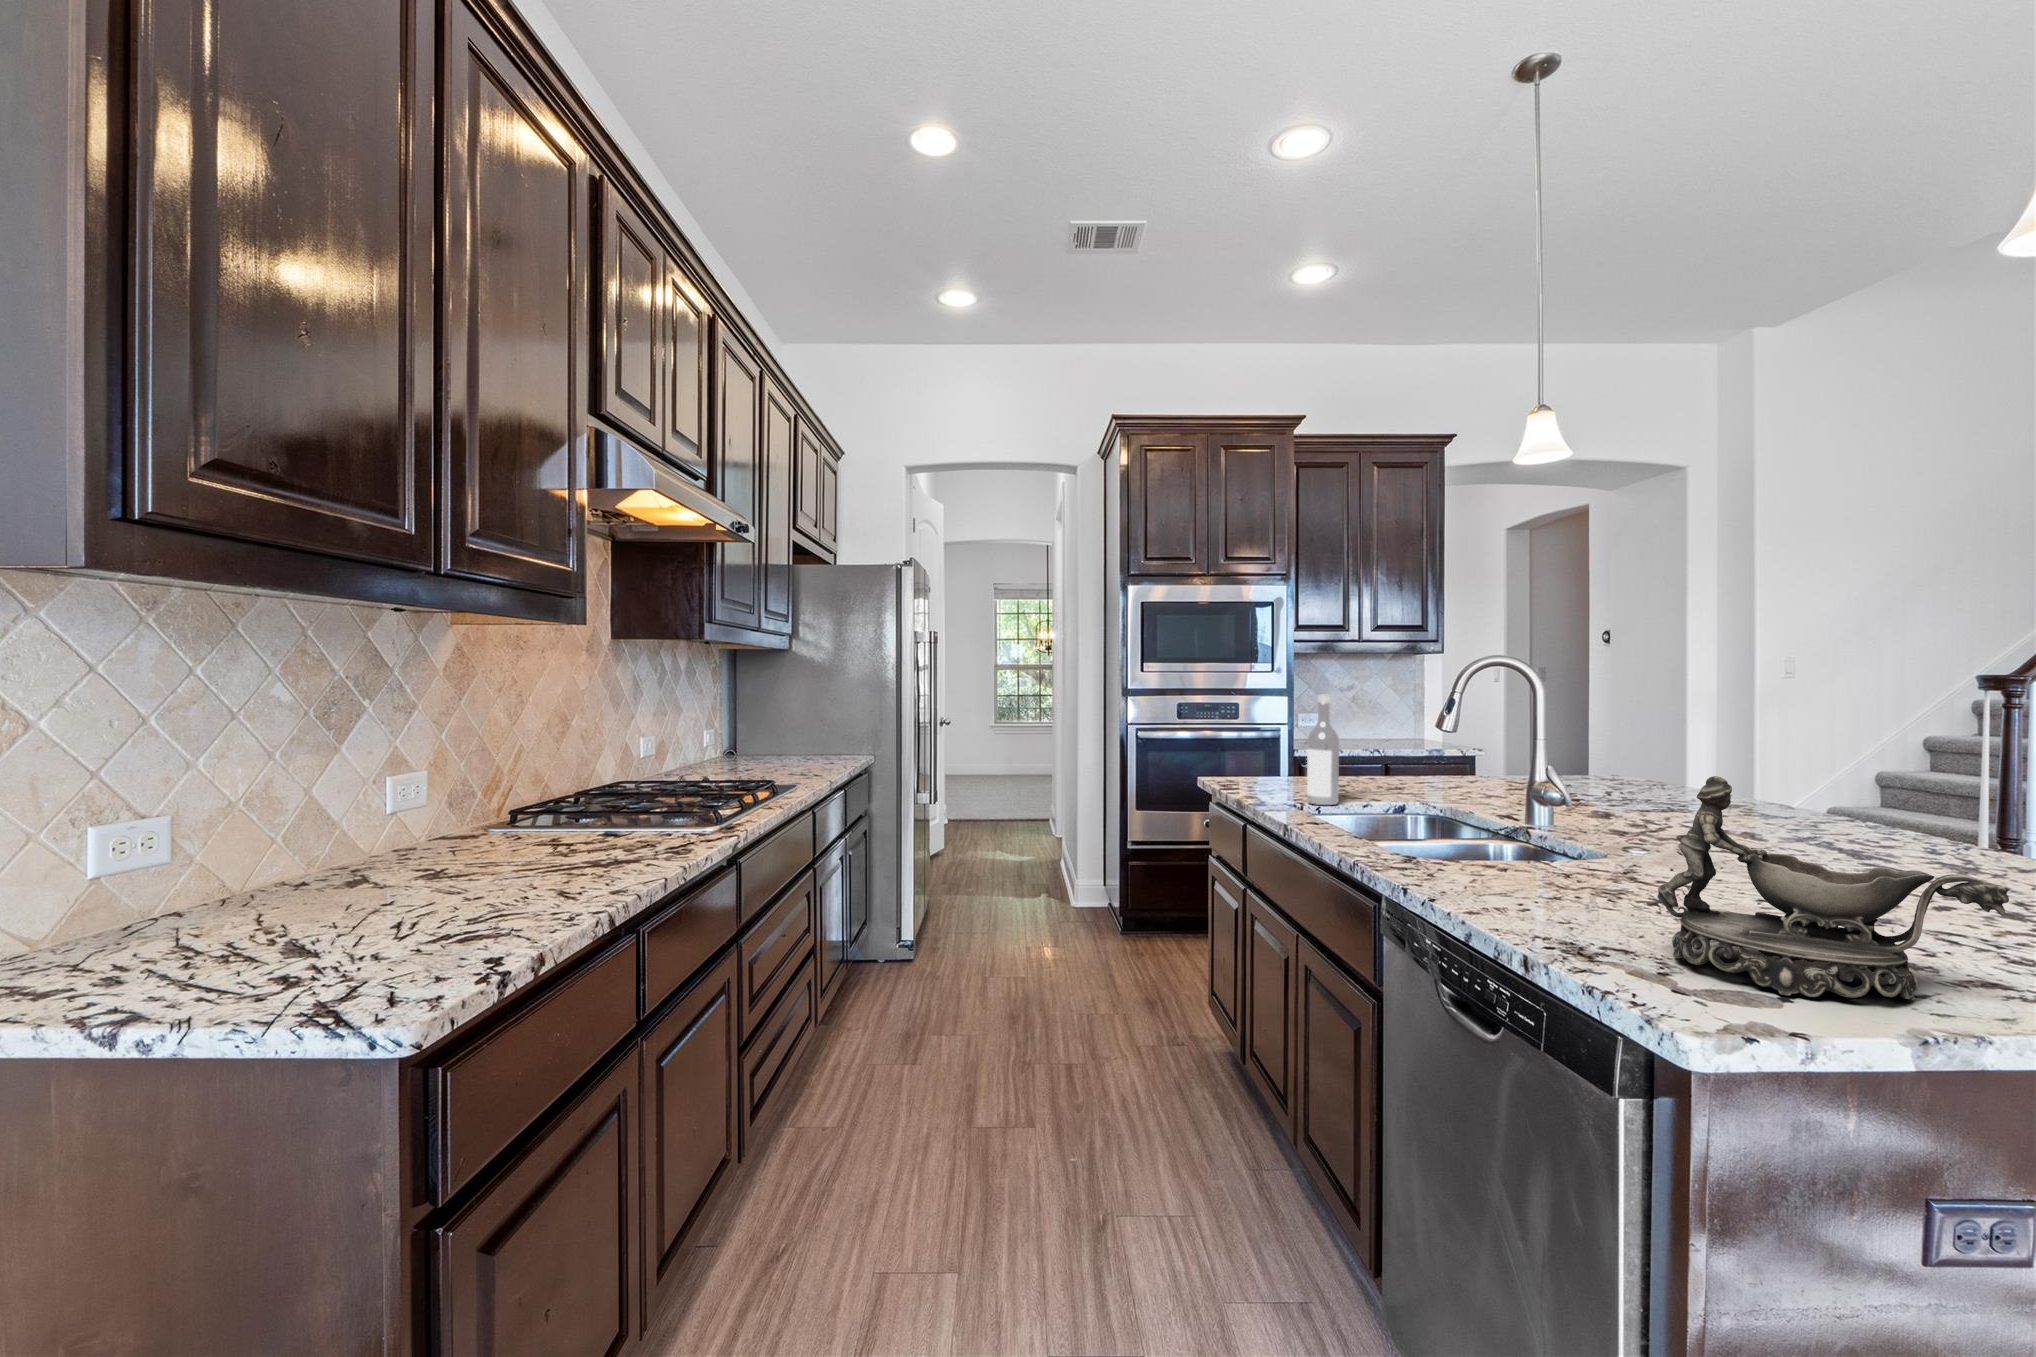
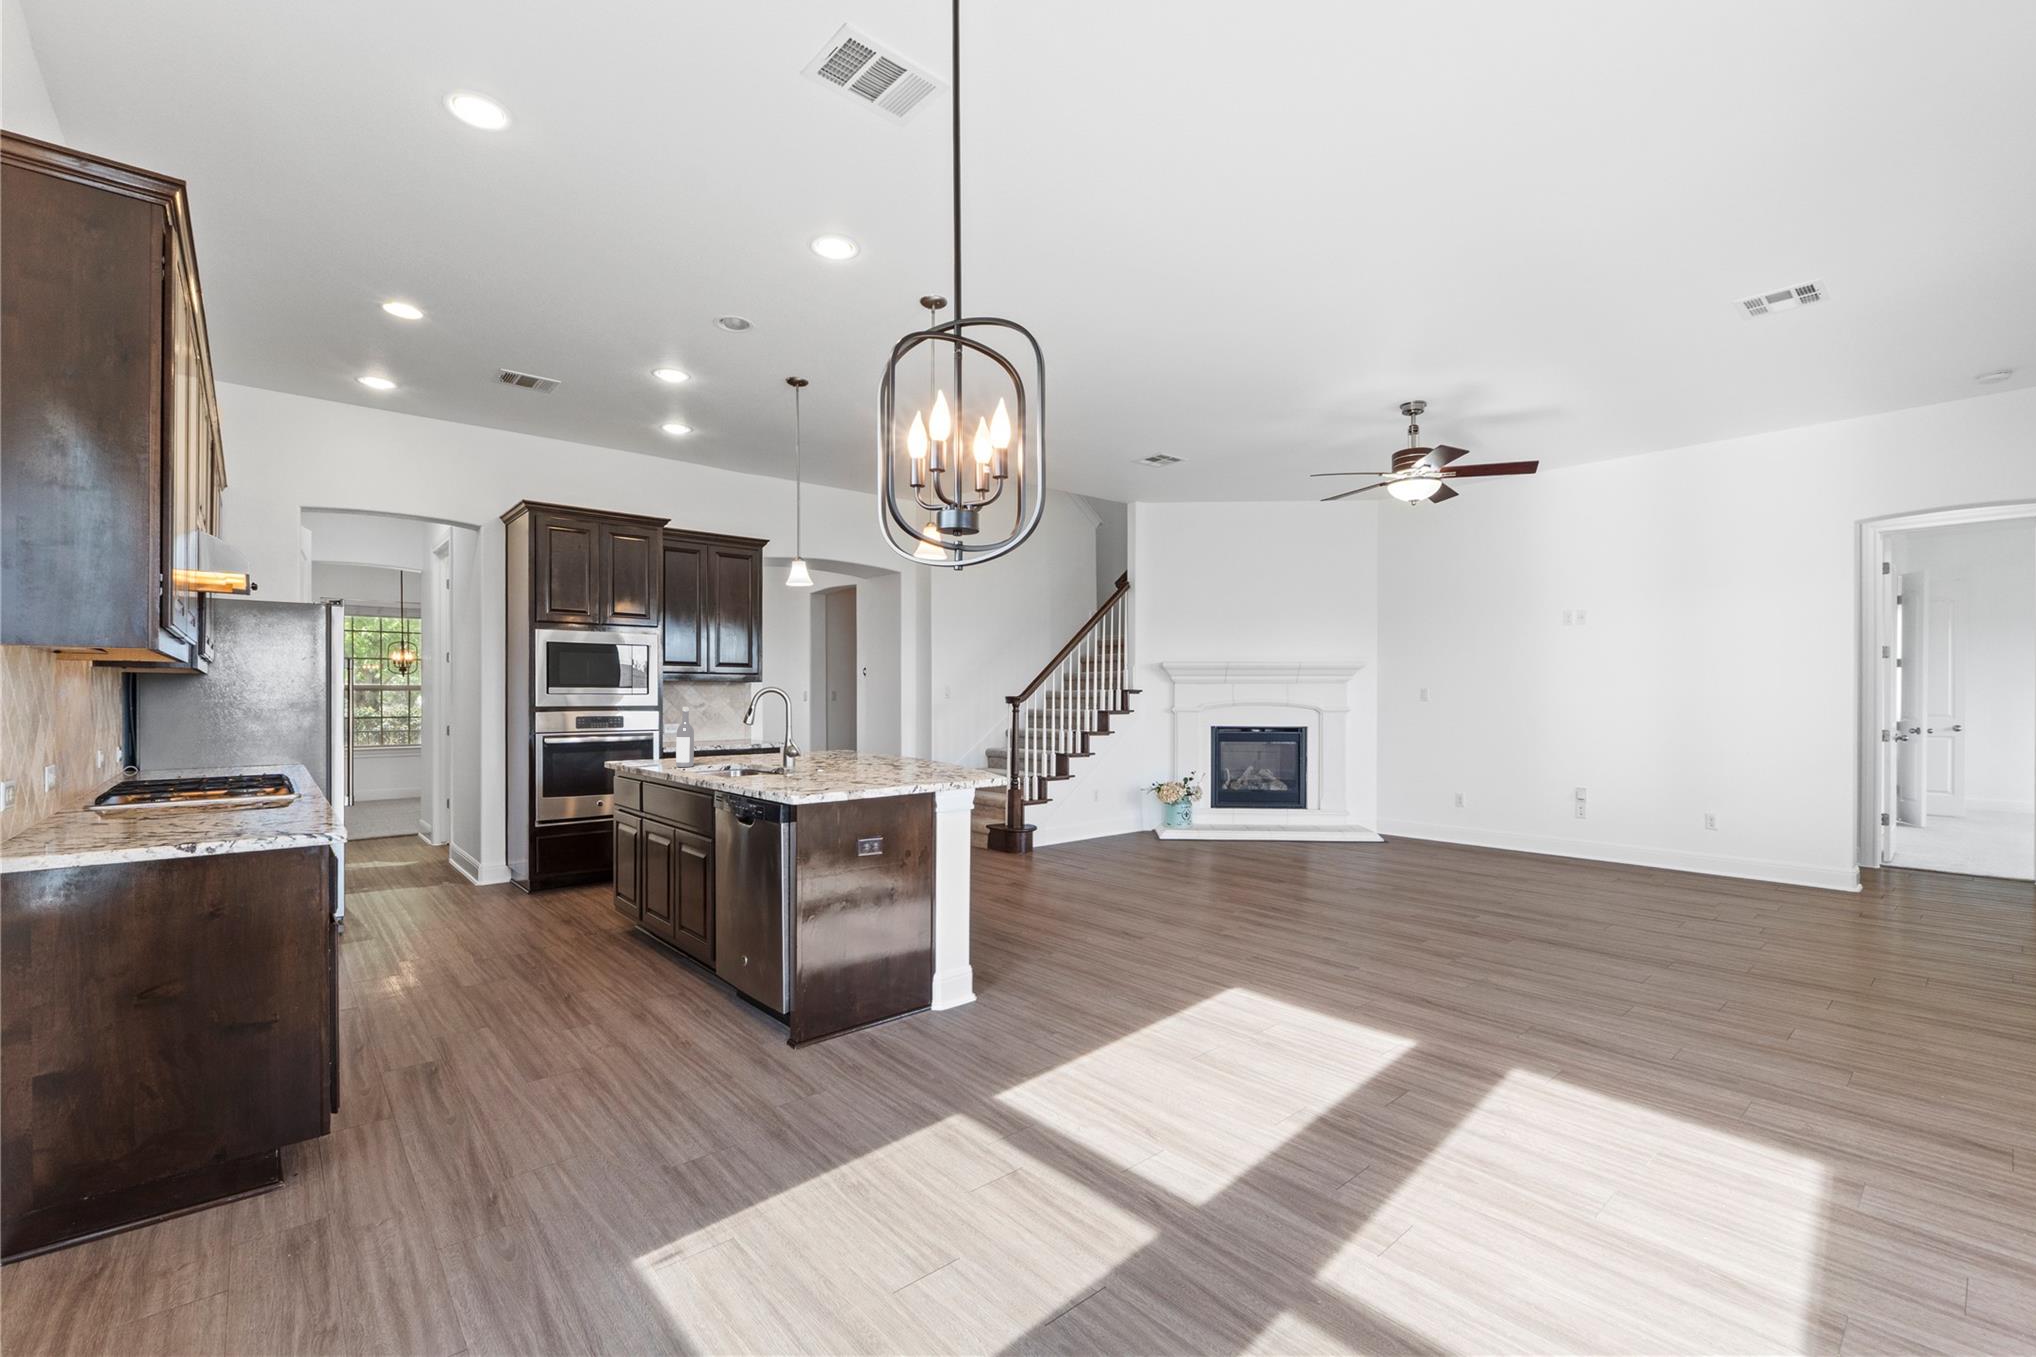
decorative bowl: present [1657,776,2010,1001] -> none [796,727,870,788]

